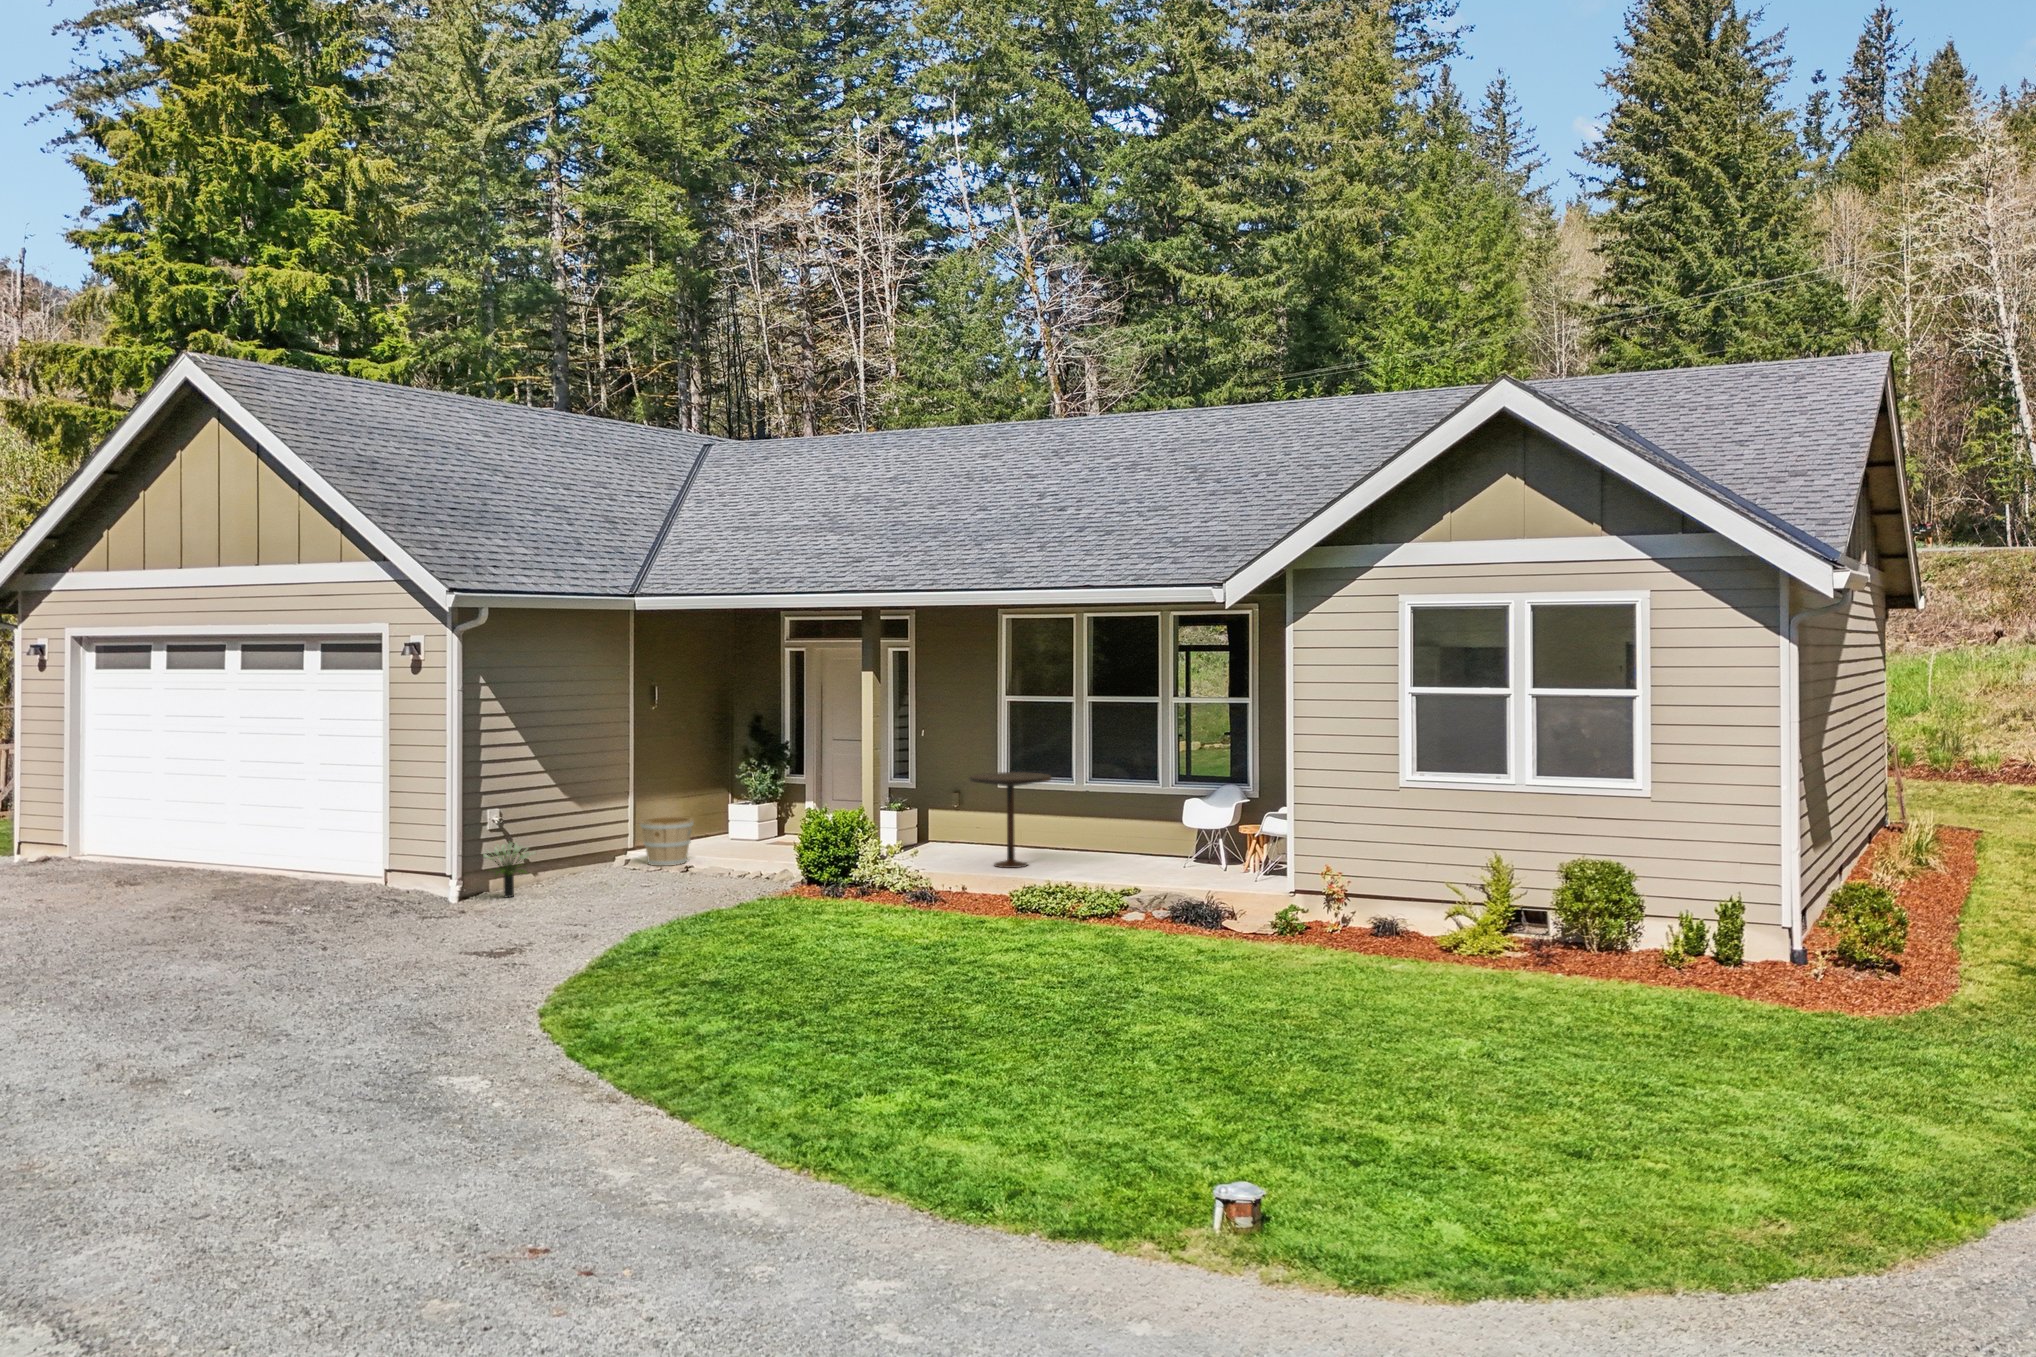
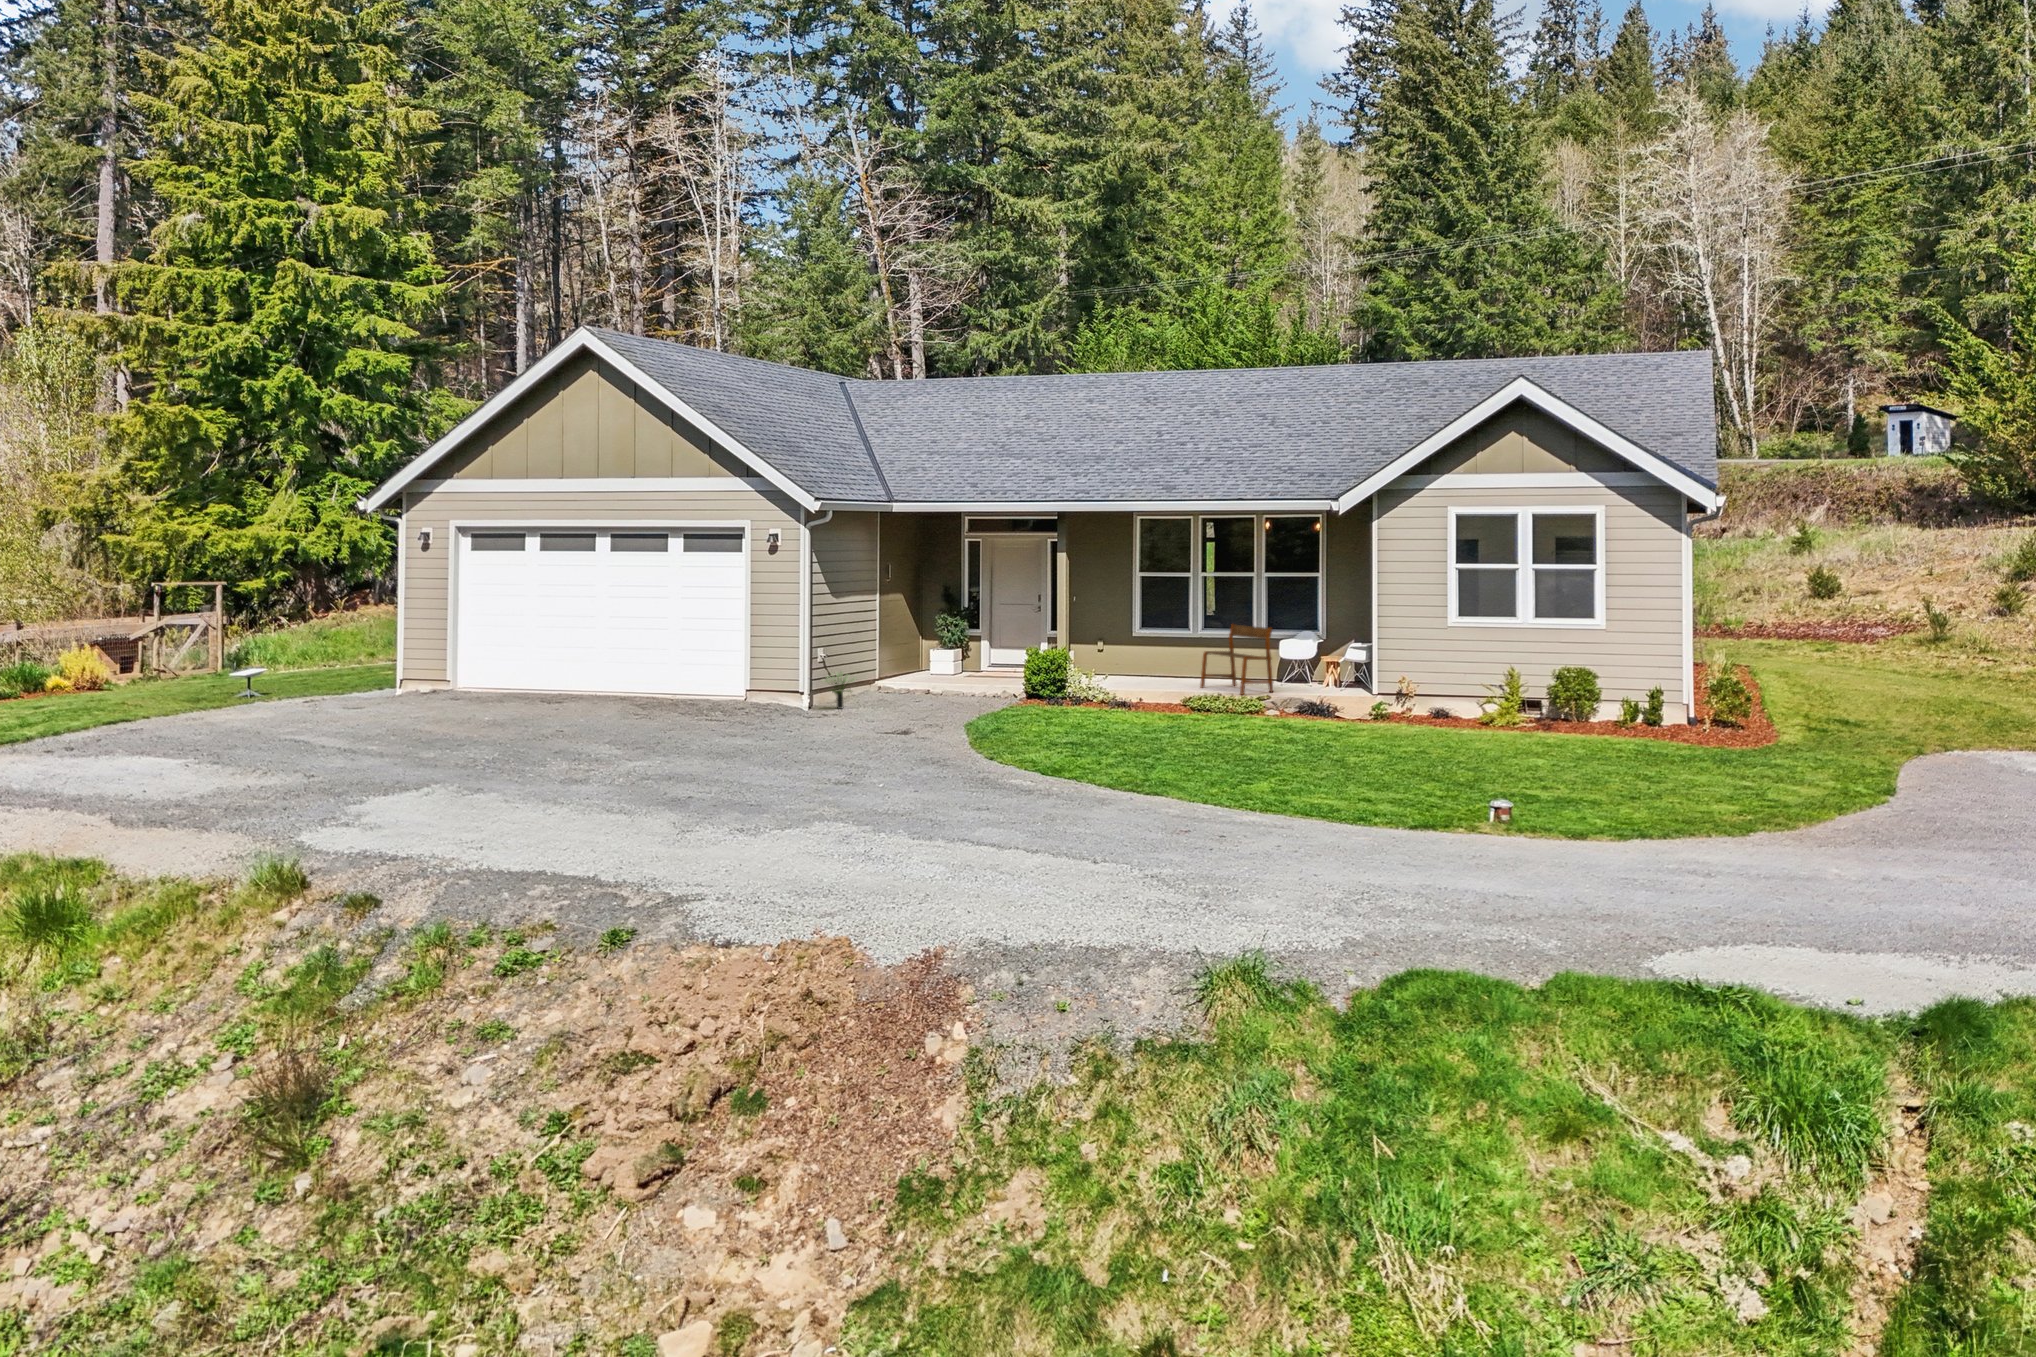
bench: none [1086,771,1183,881] -> present [1200,624,1273,695]
pedestal table: present [969,772,1051,868] -> none [1121,625,1178,689]
wooden bucket: present [640,816,694,866] -> none [889,657,926,691]

